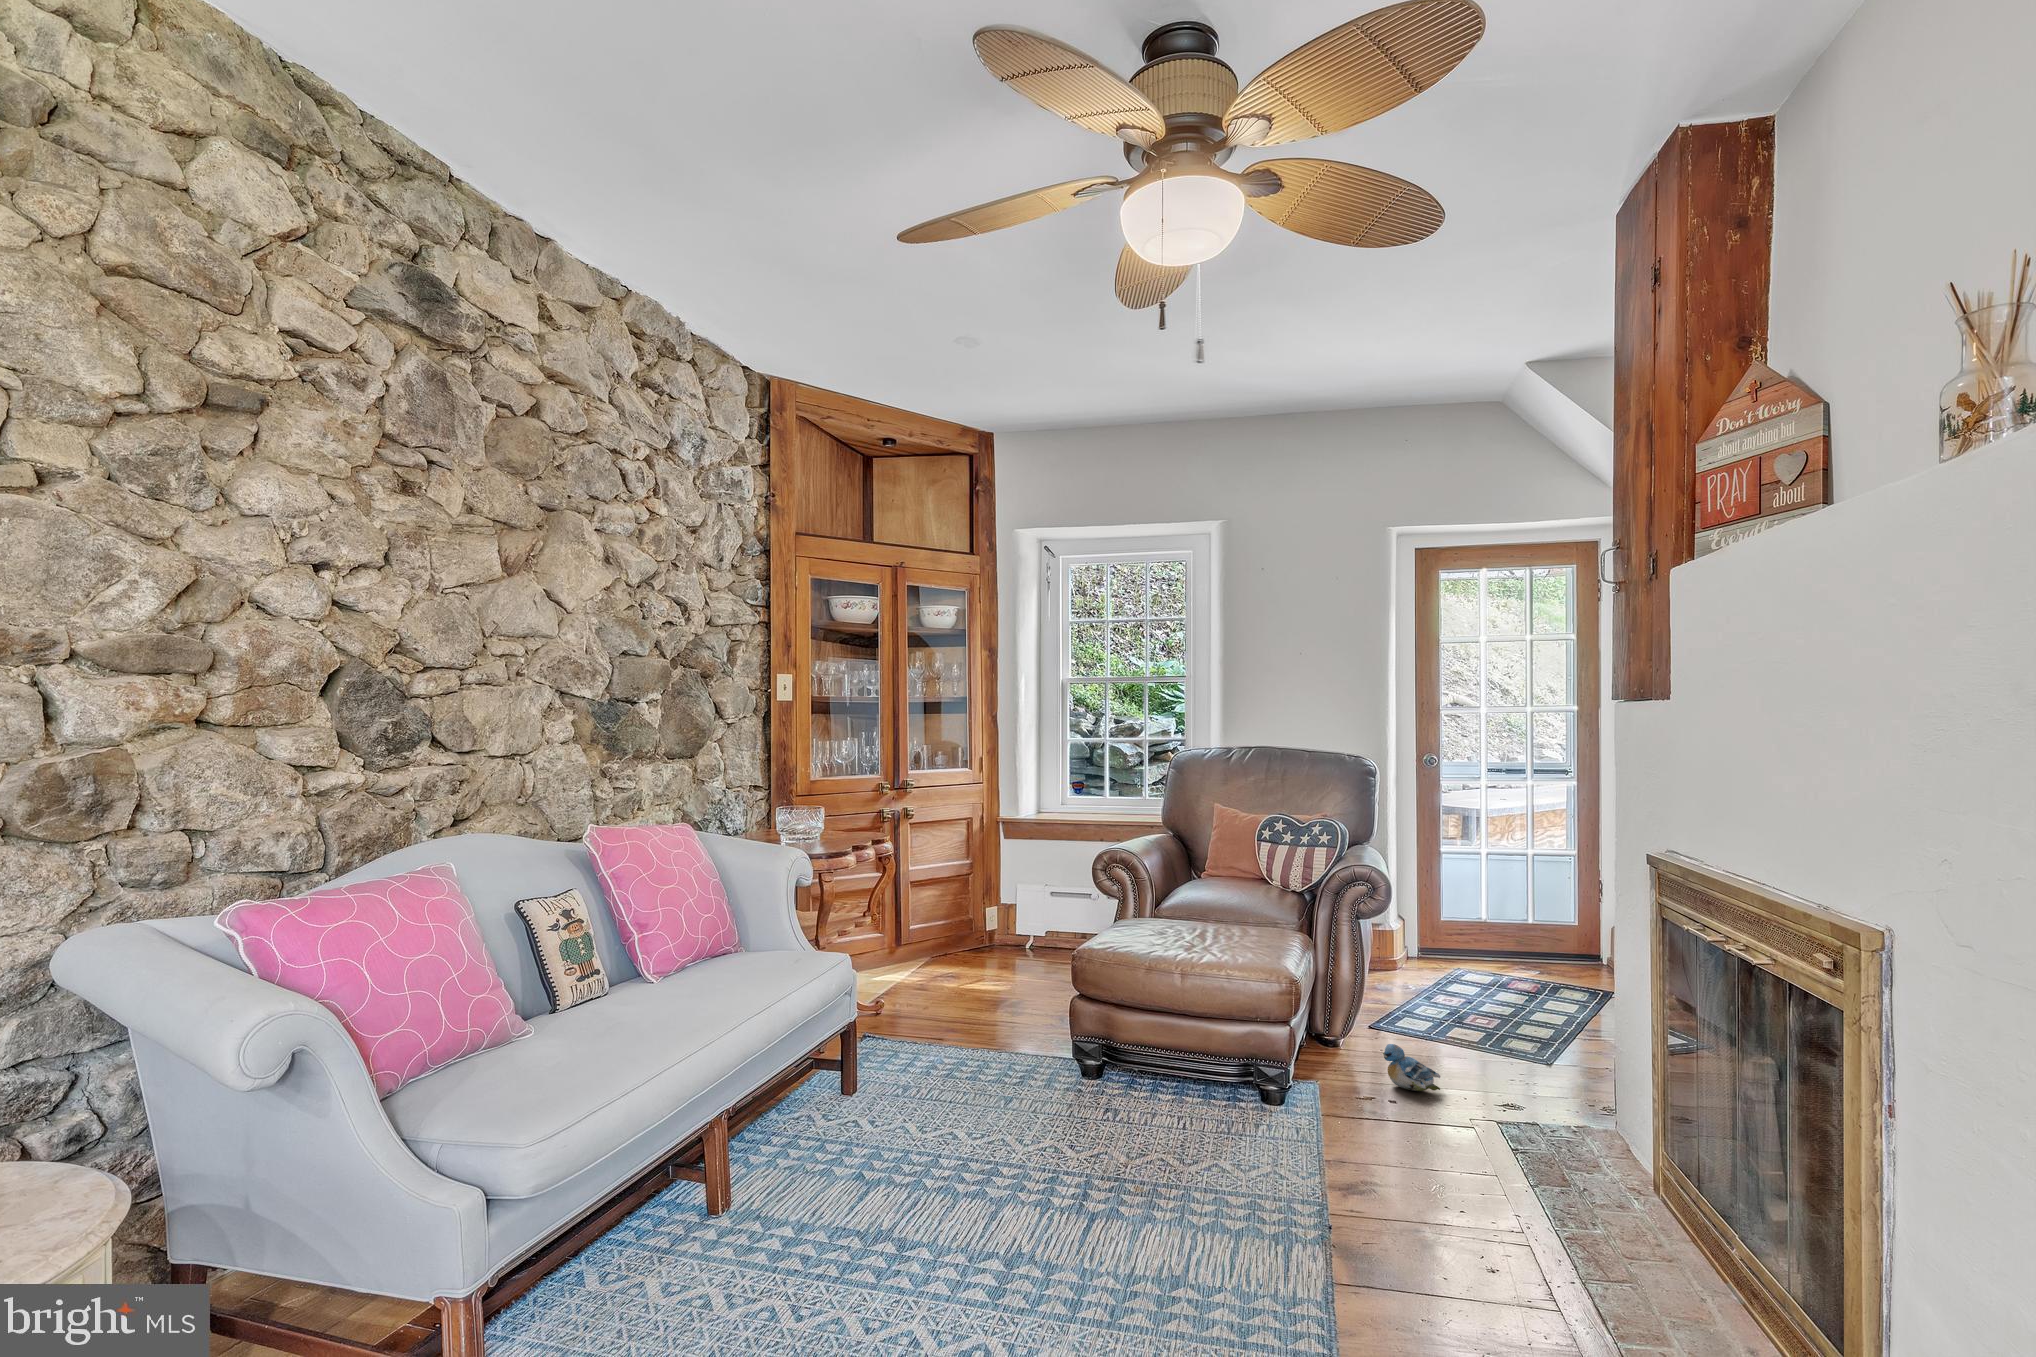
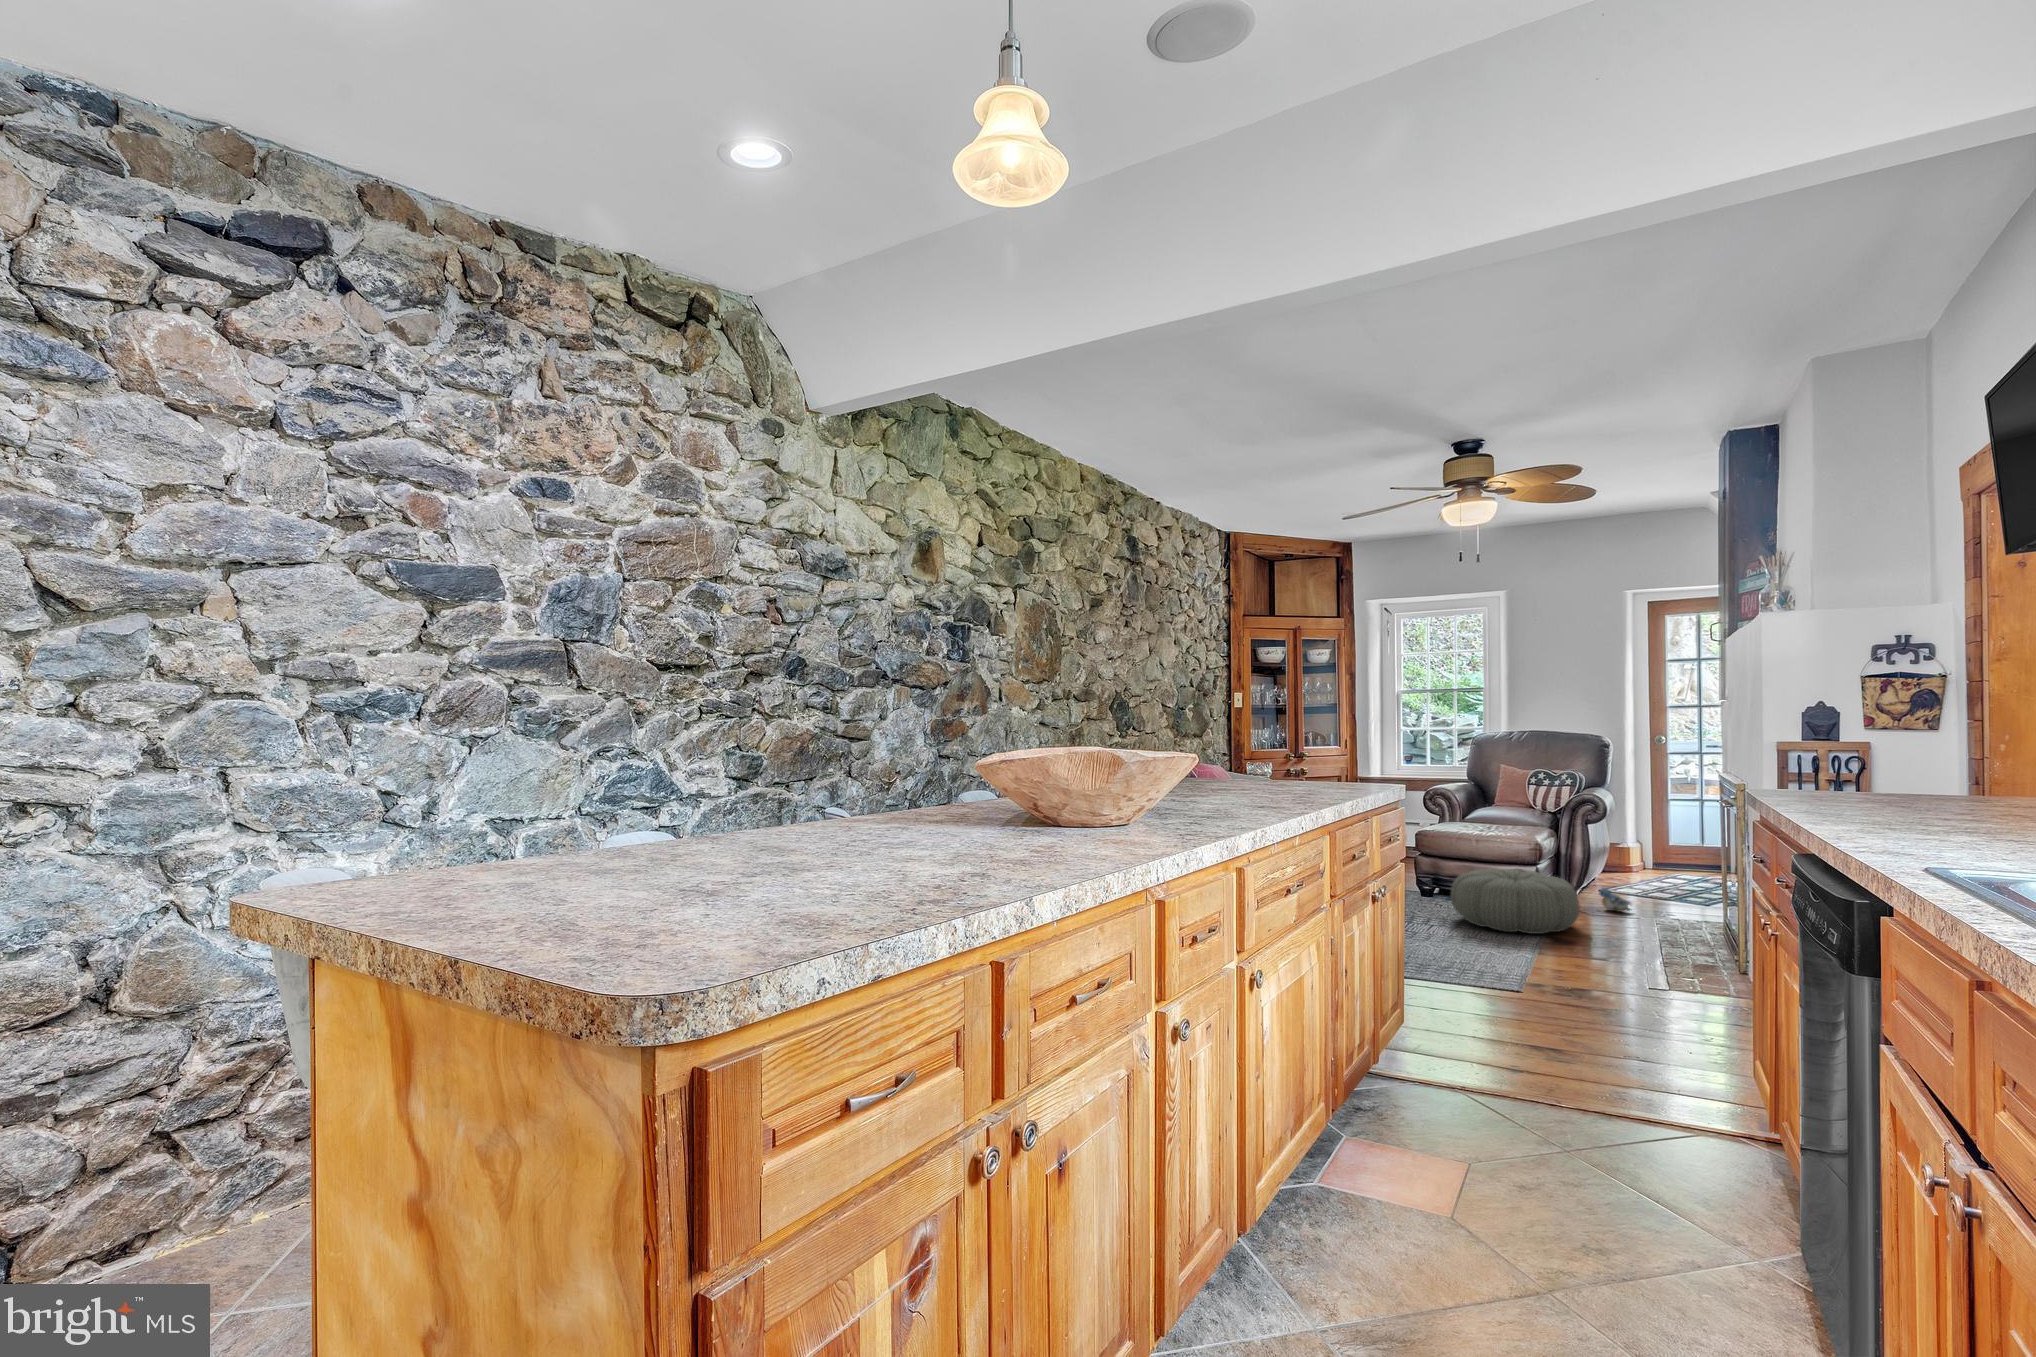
pouf: none [1129,1033,1374,1201] -> present [1451,869,1579,934]

